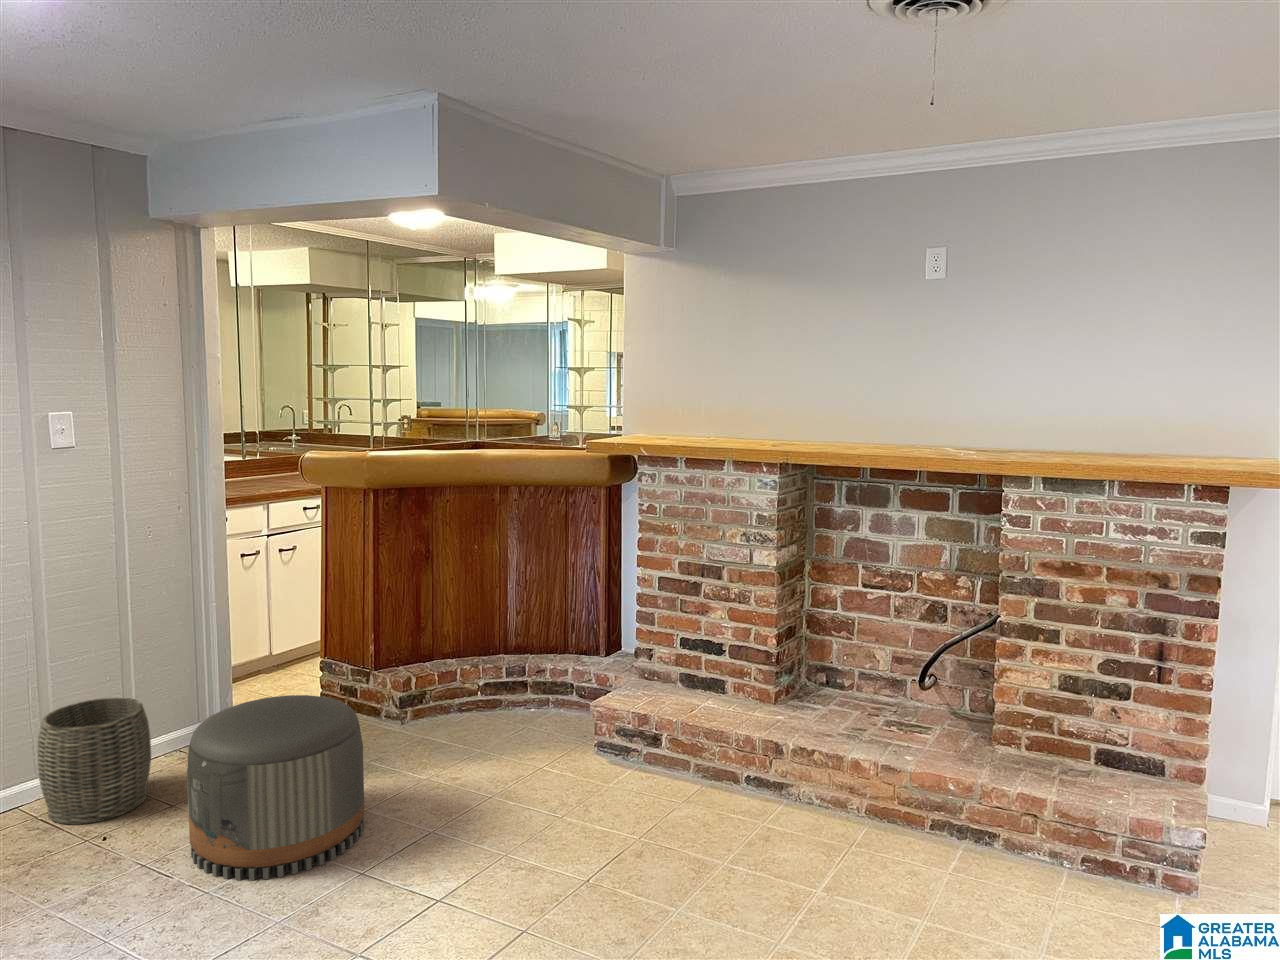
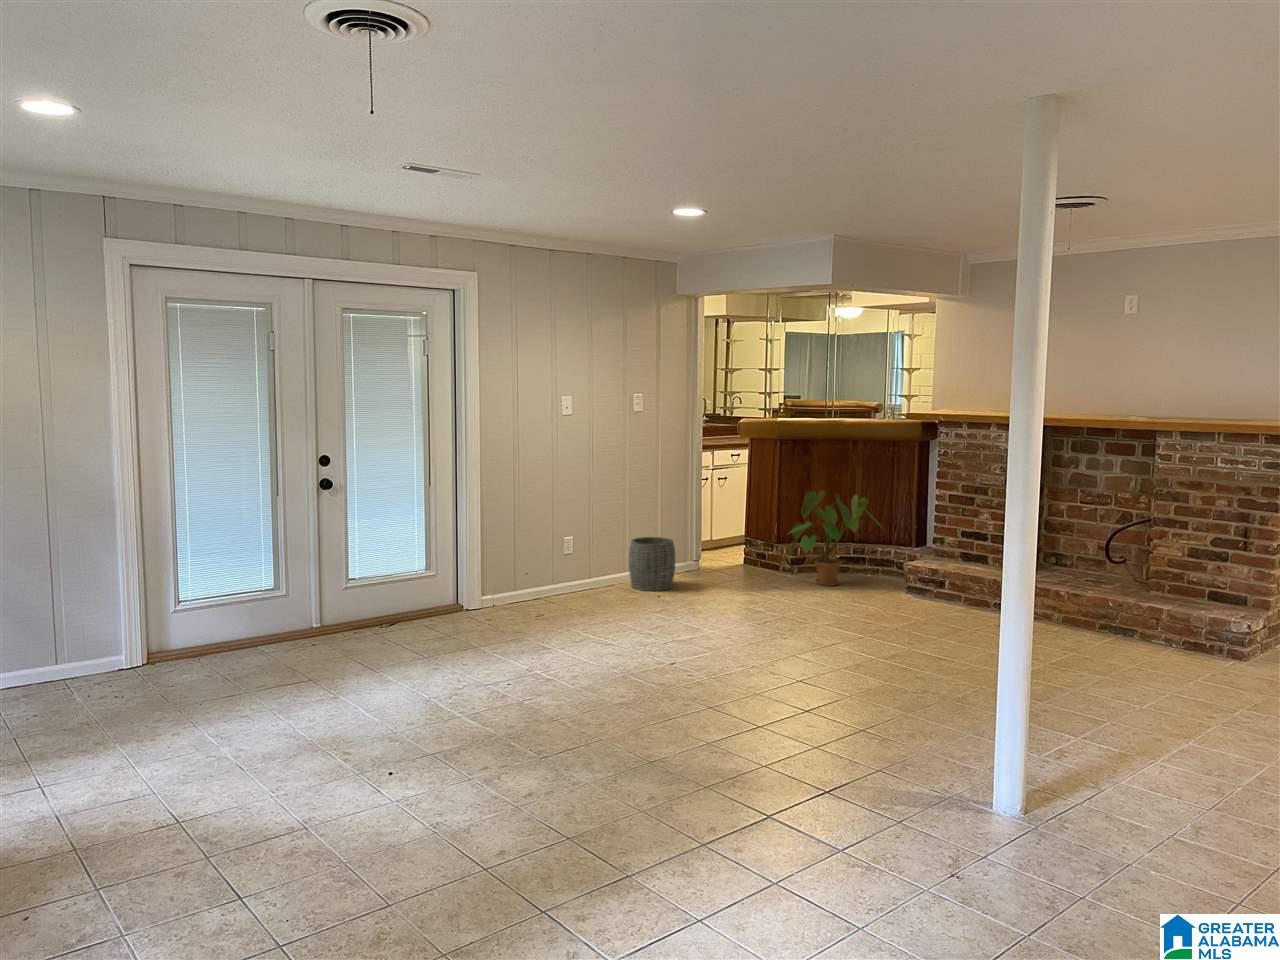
house plant: none [384,574,560,750] -> present [788,490,882,586]
pouf: present [187,695,365,880] -> none [704,537,784,612]

